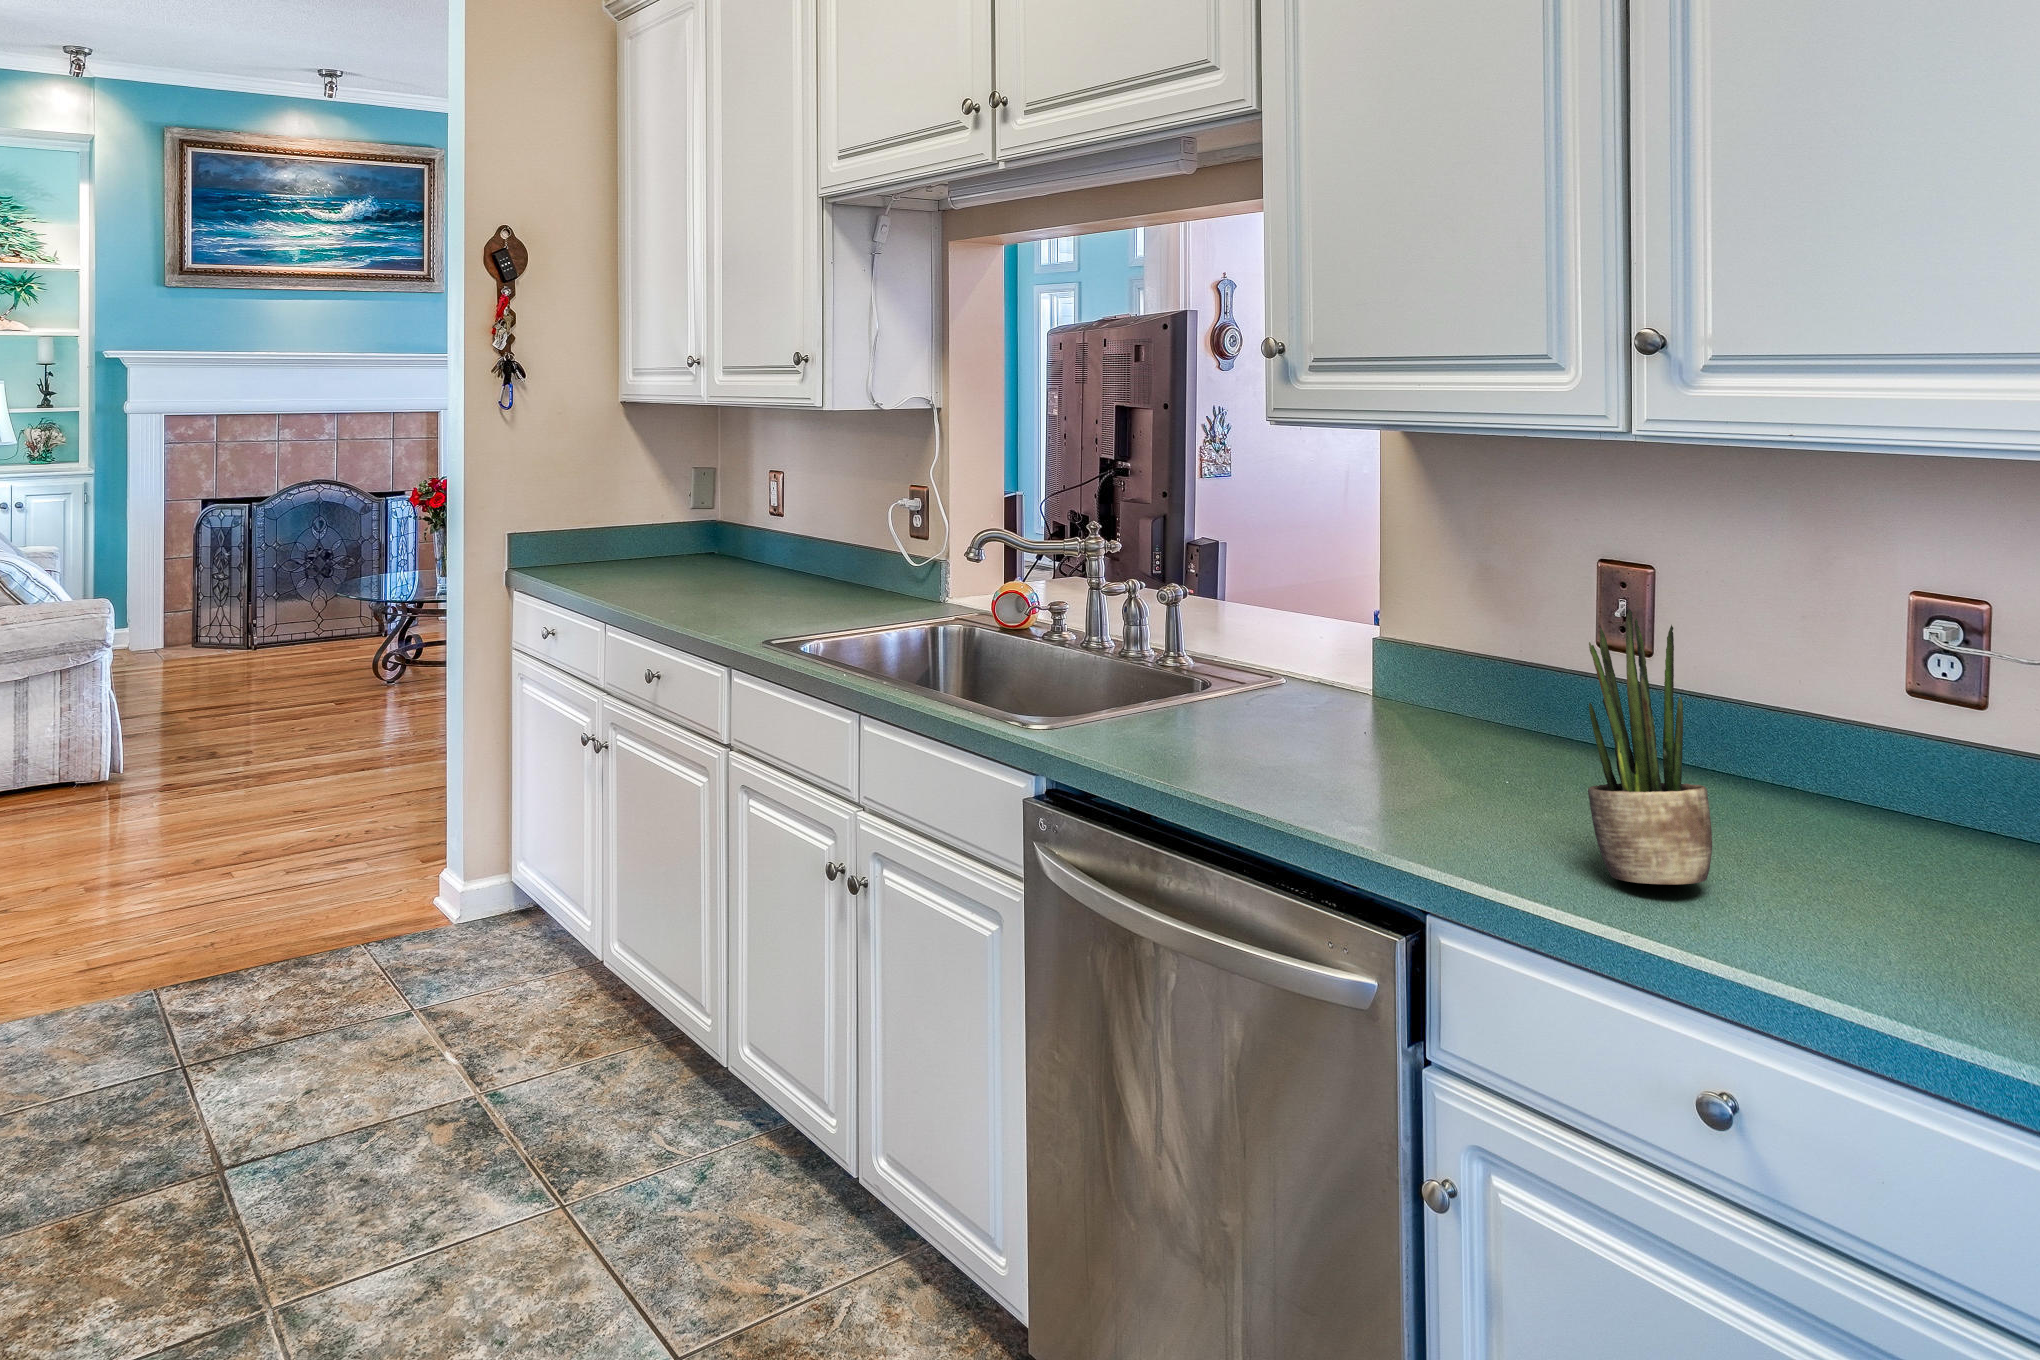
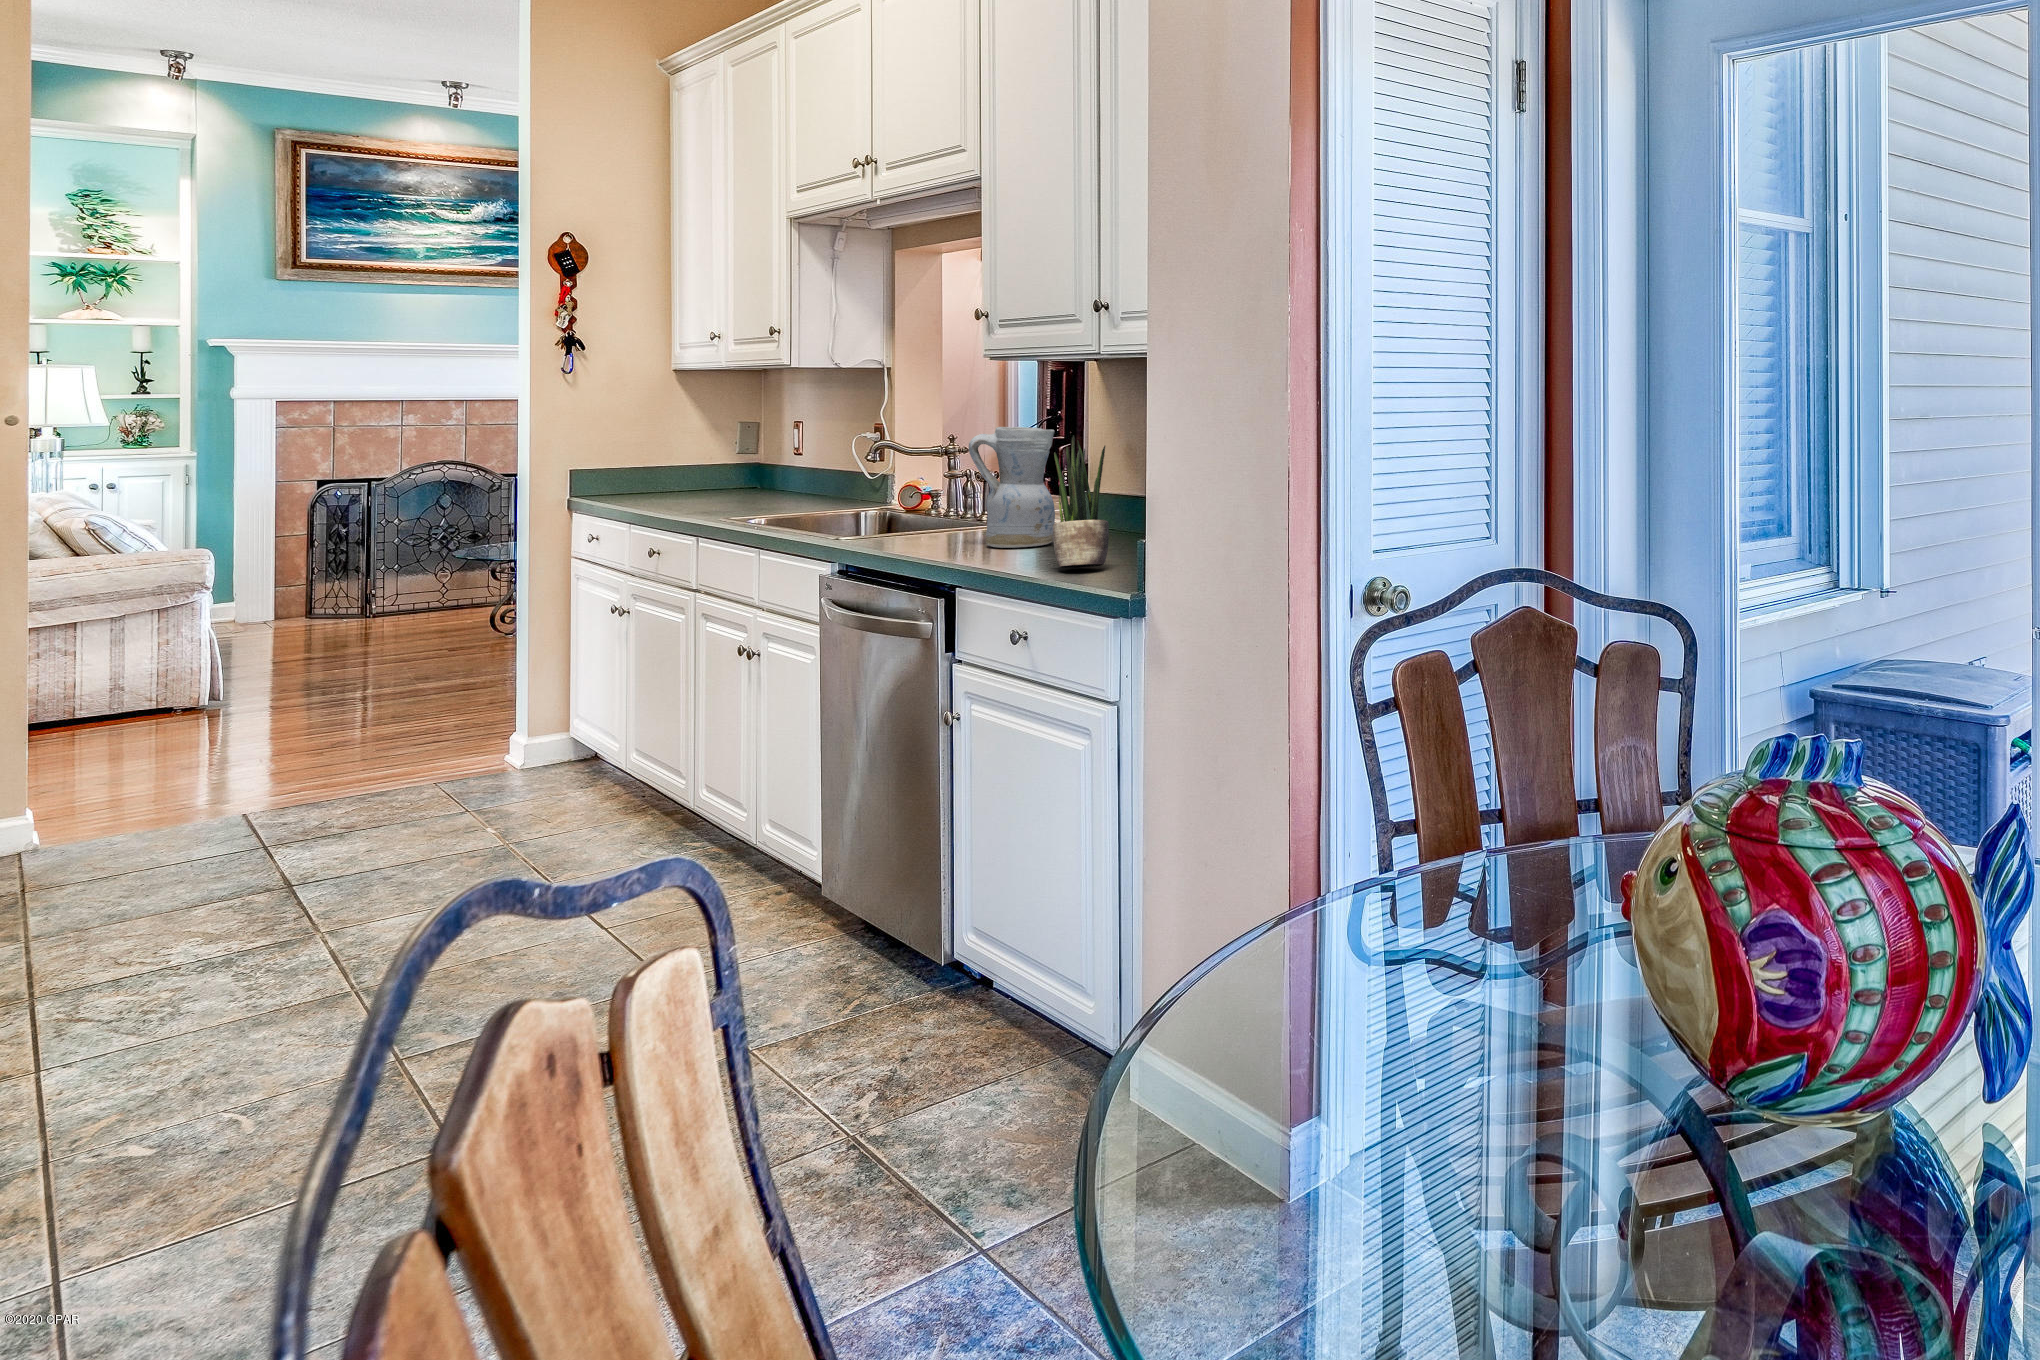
ceramic pitcher: none [1279,549,1425,774] -> present [969,427,1055,548]

